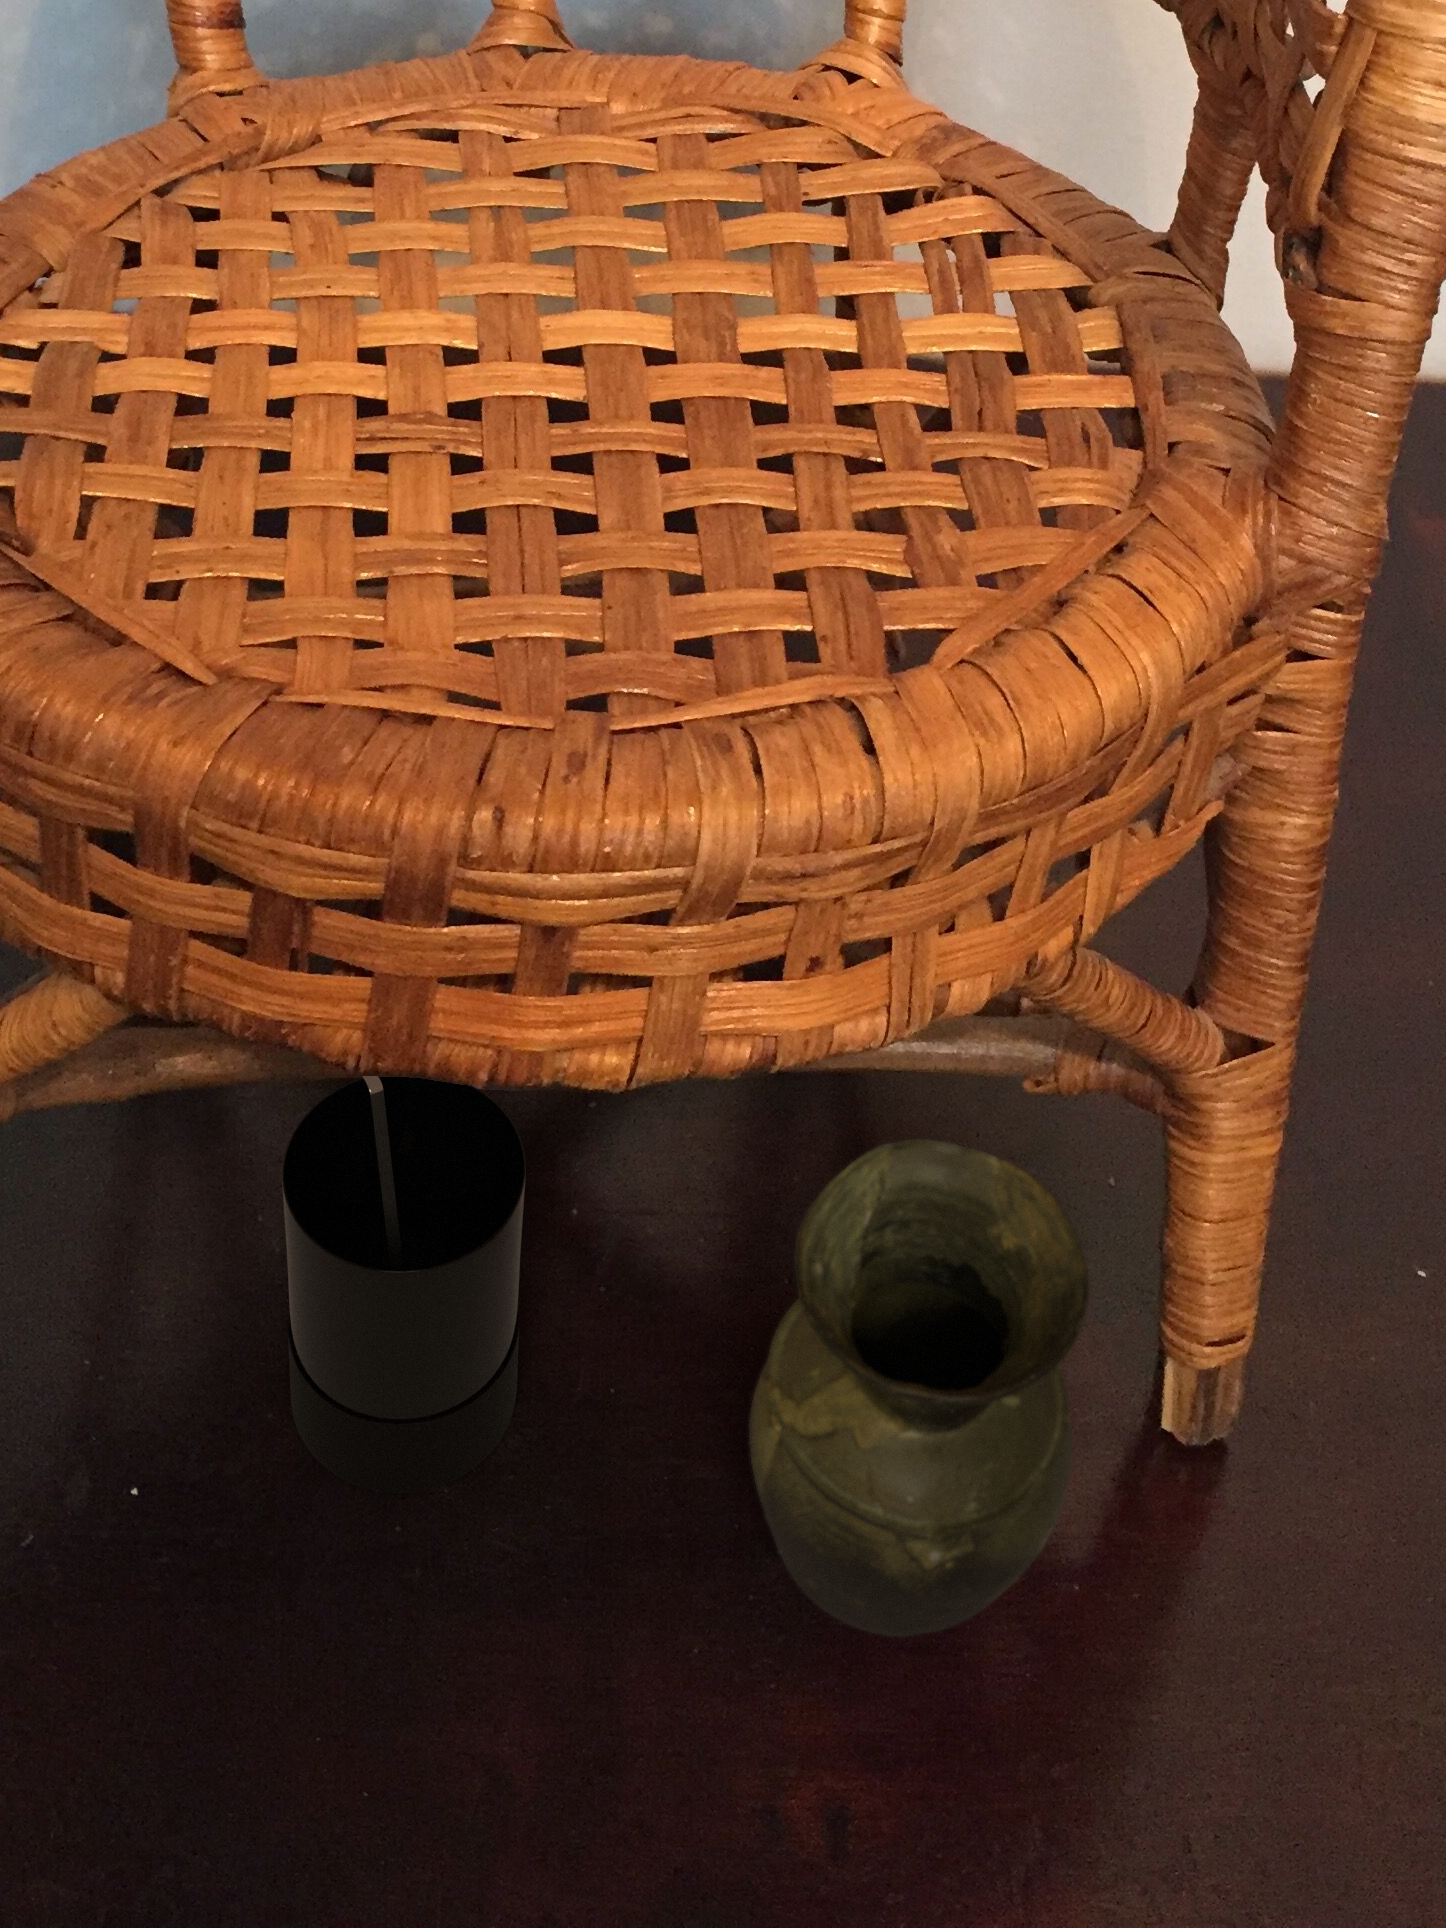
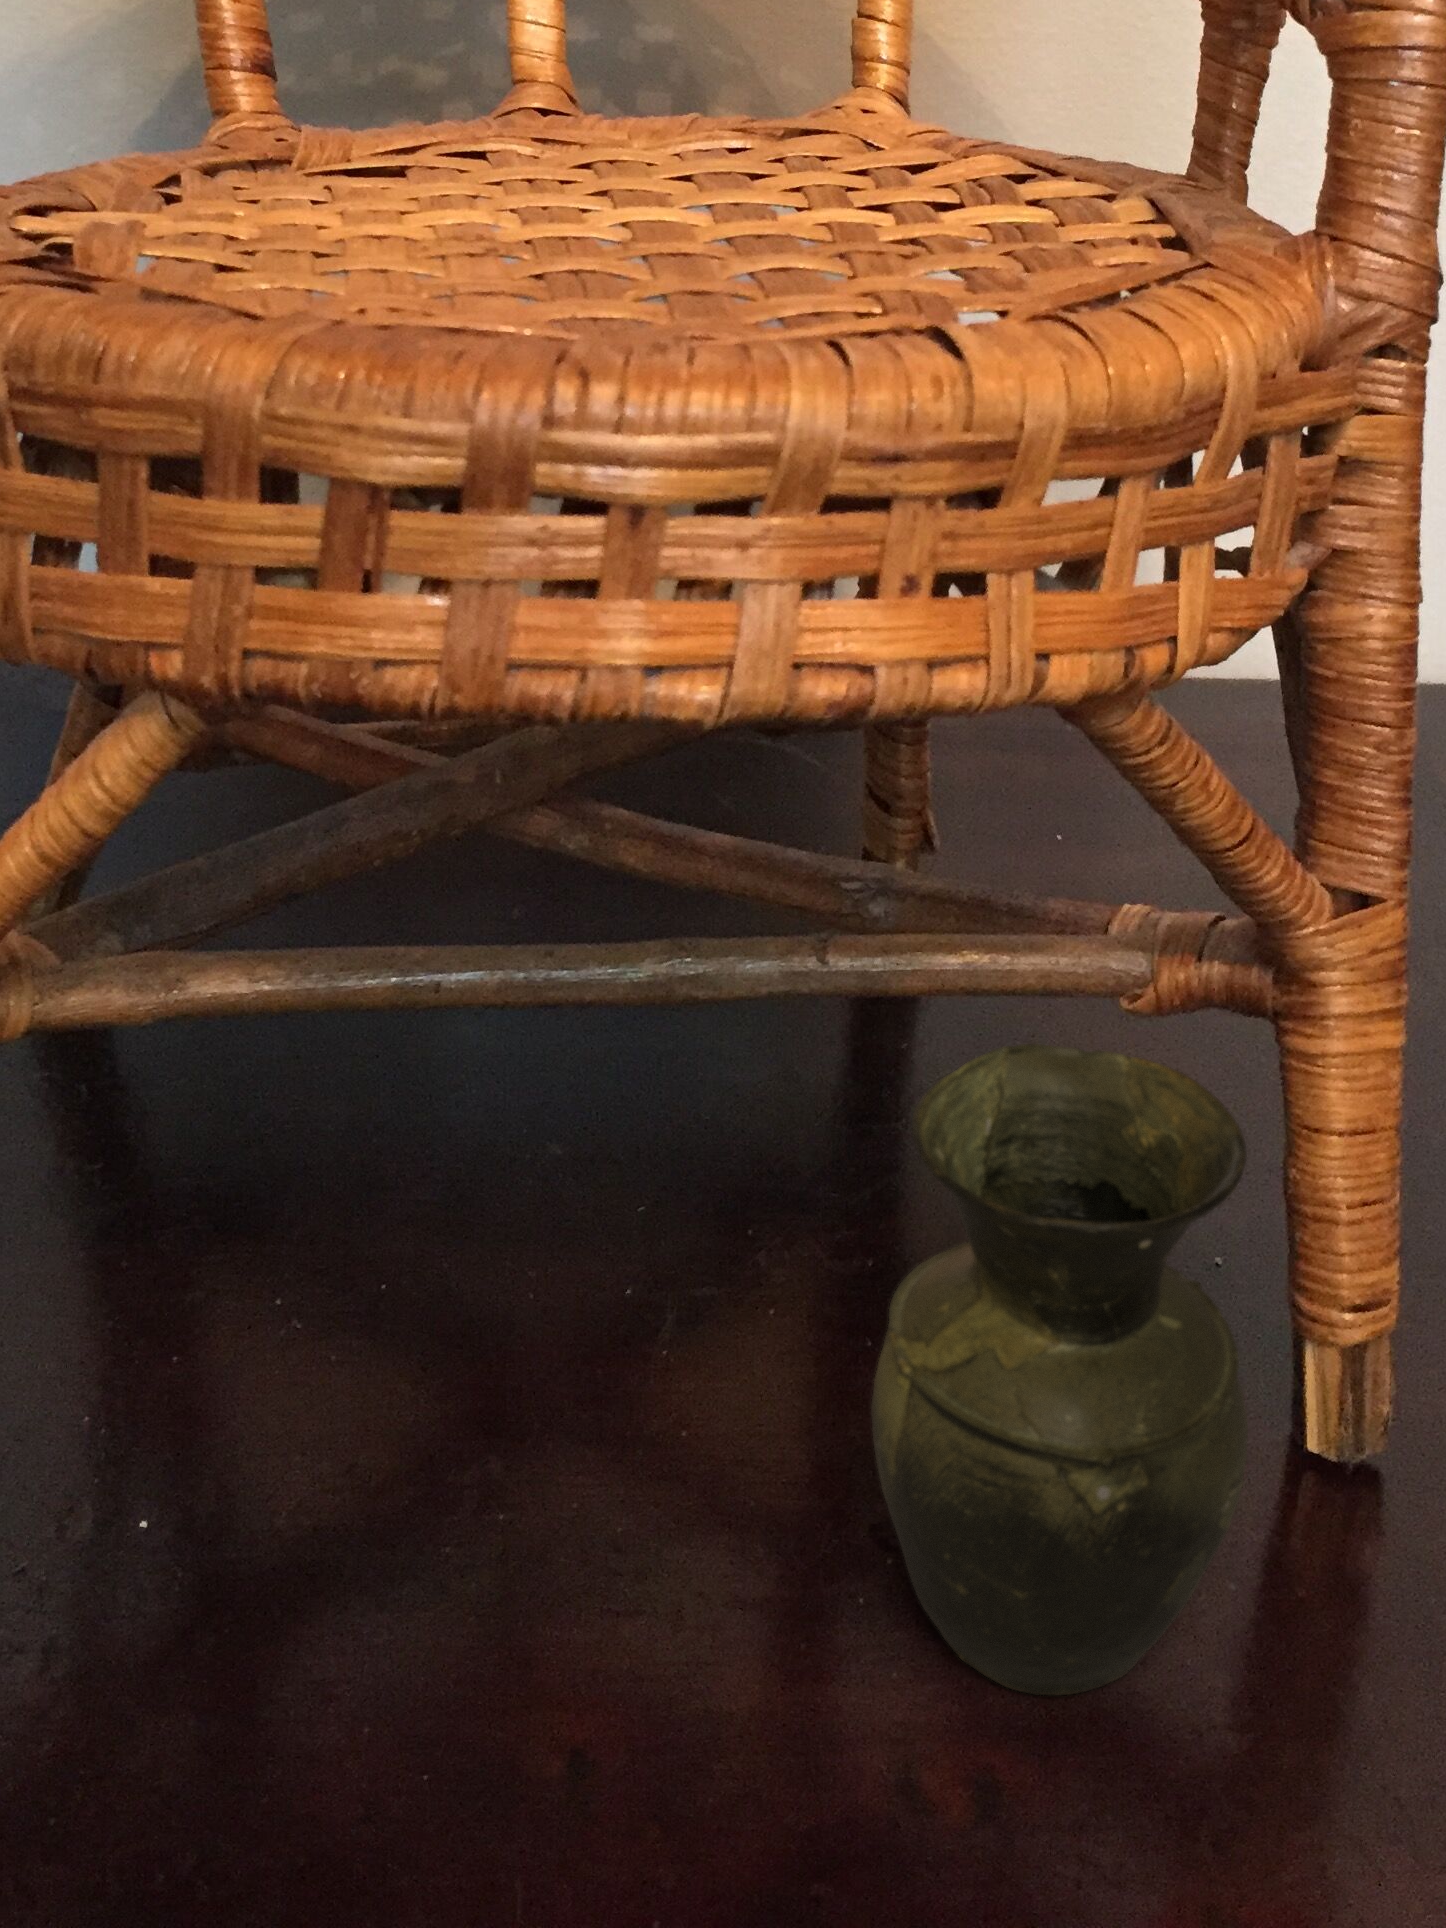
candle: present [282,1076,526,1493] -> none [331,1017,602,1582]

